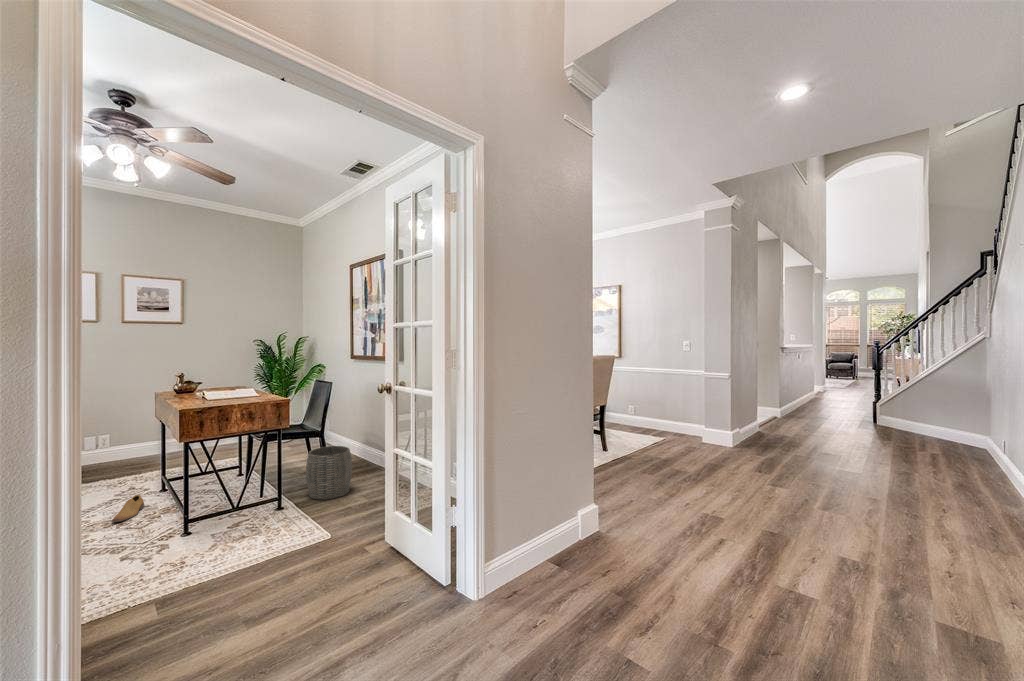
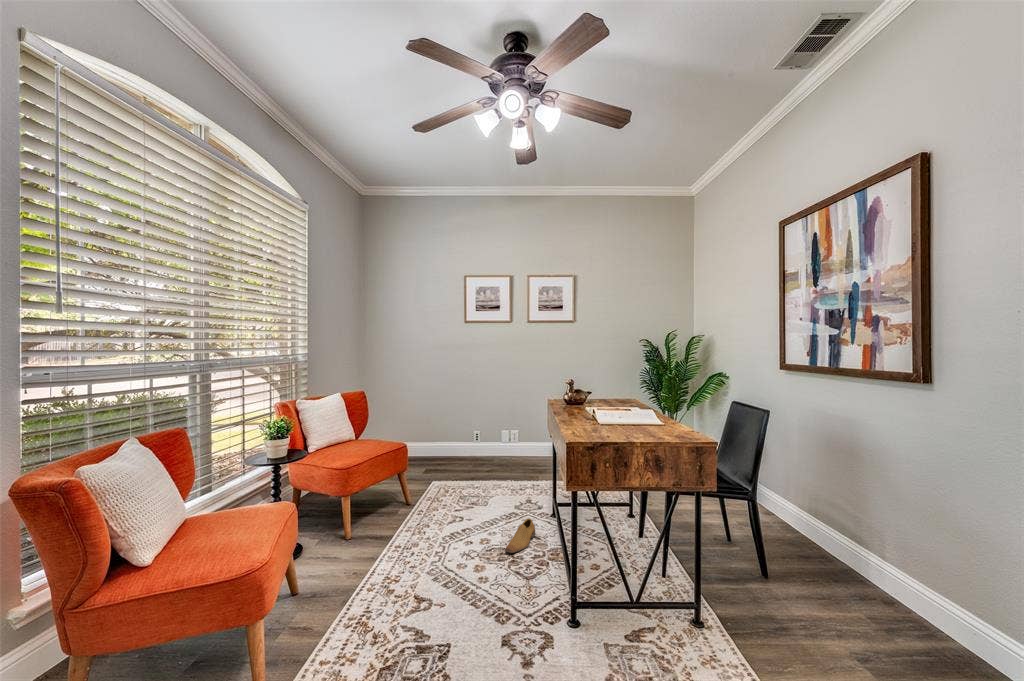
woven basket: present [306,446,352,500] -> none [736,522,827,637]

